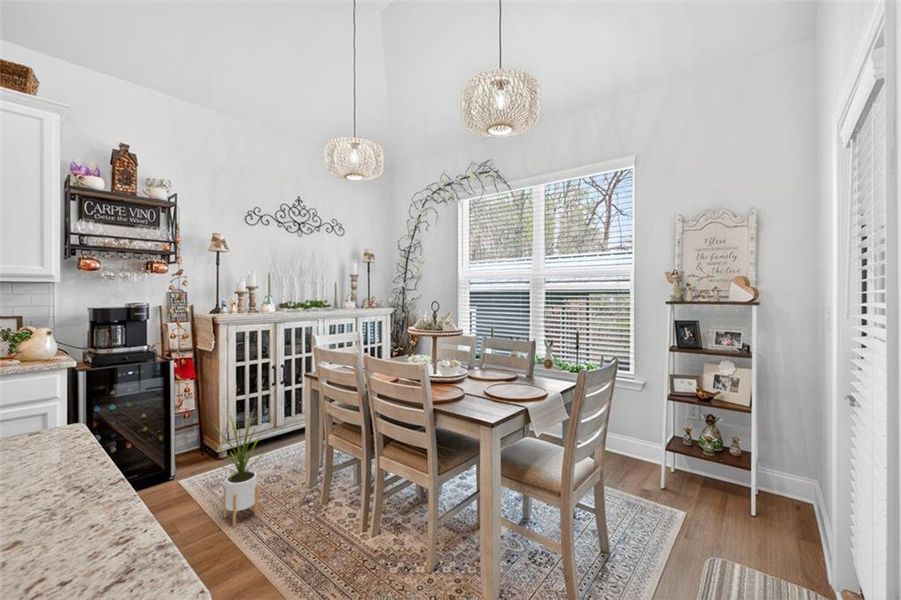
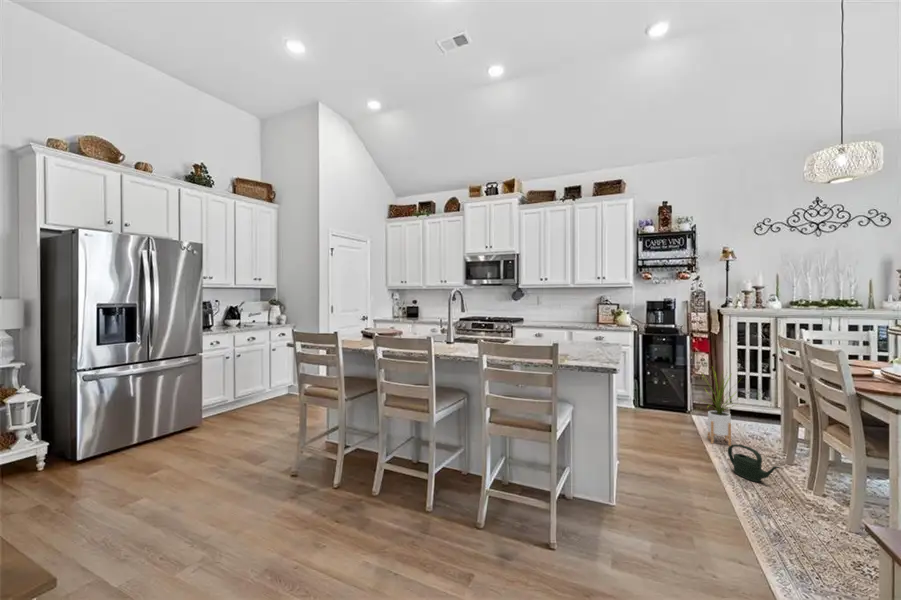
watering can: none [281,530,353,578] -> present [728,445,779,482]

